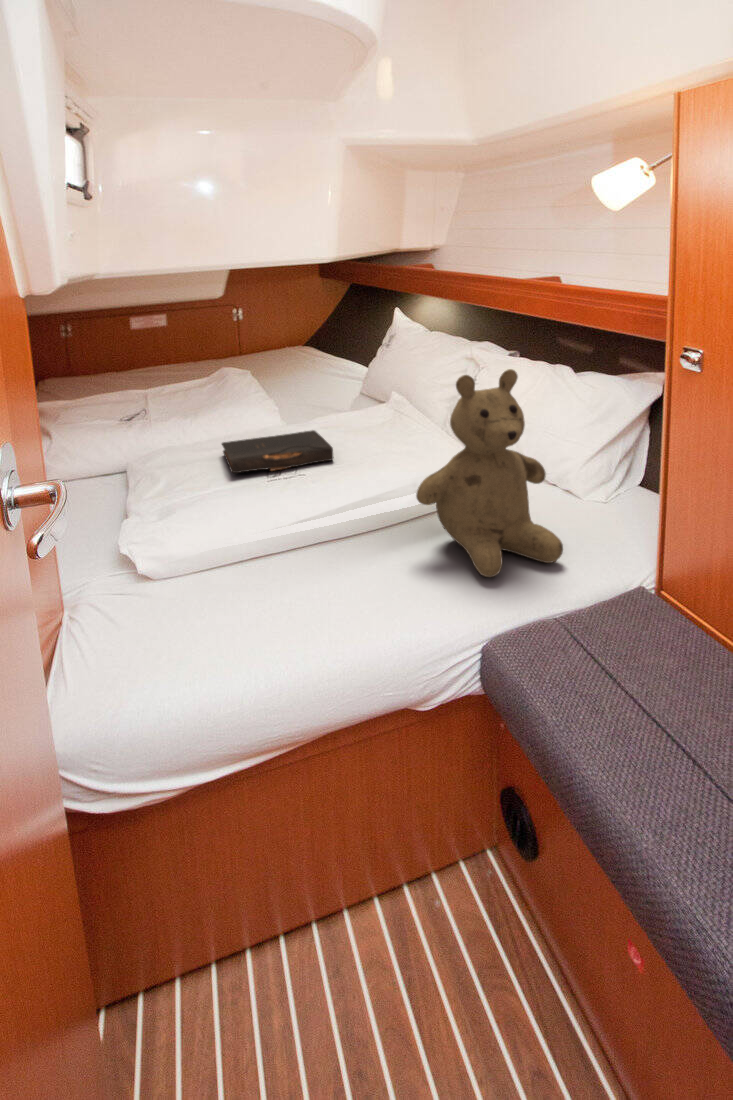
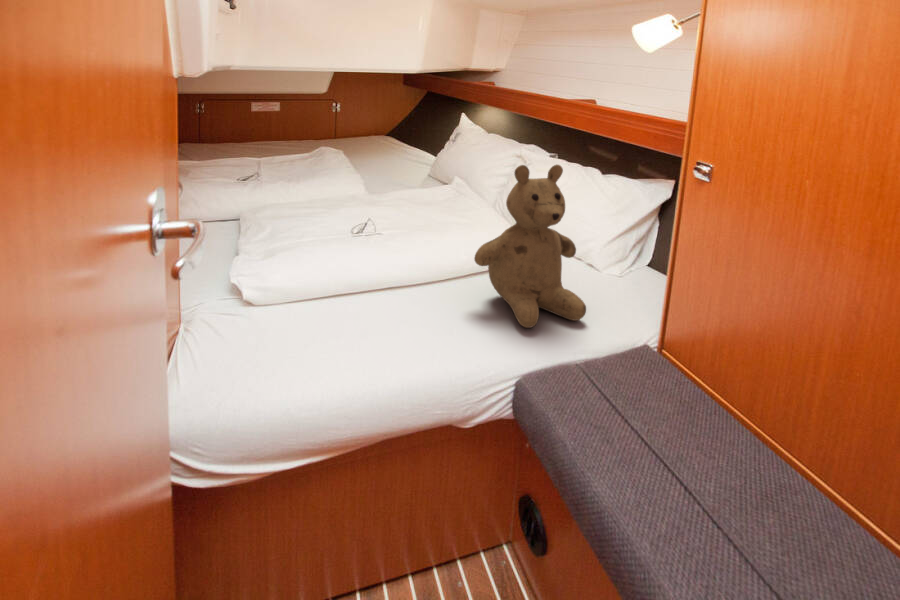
book: present [222,430,334,473] -> none [319,200,409,228]

